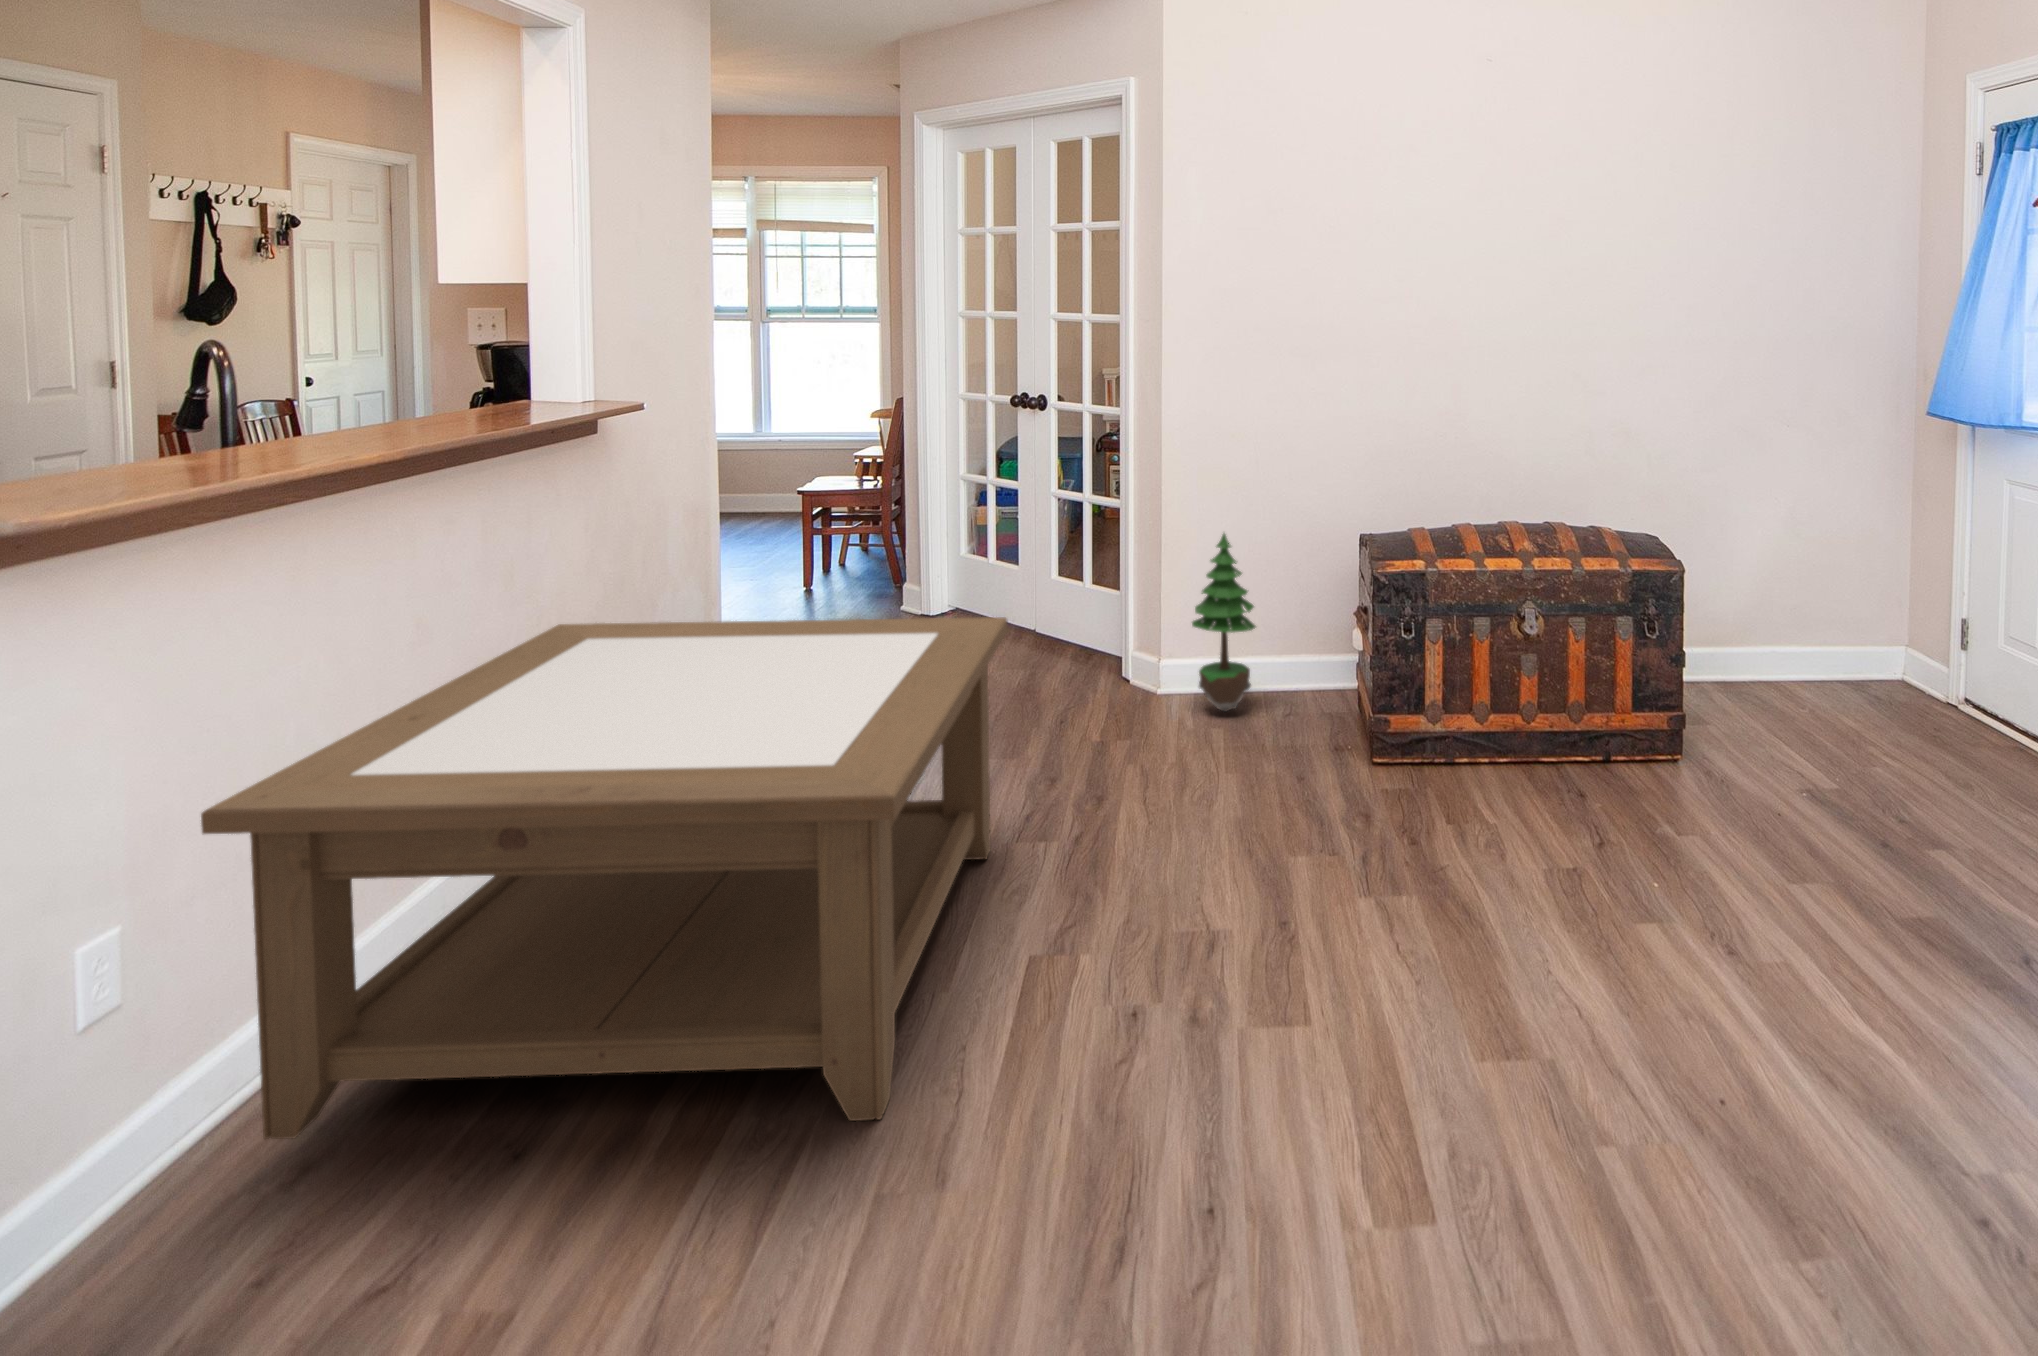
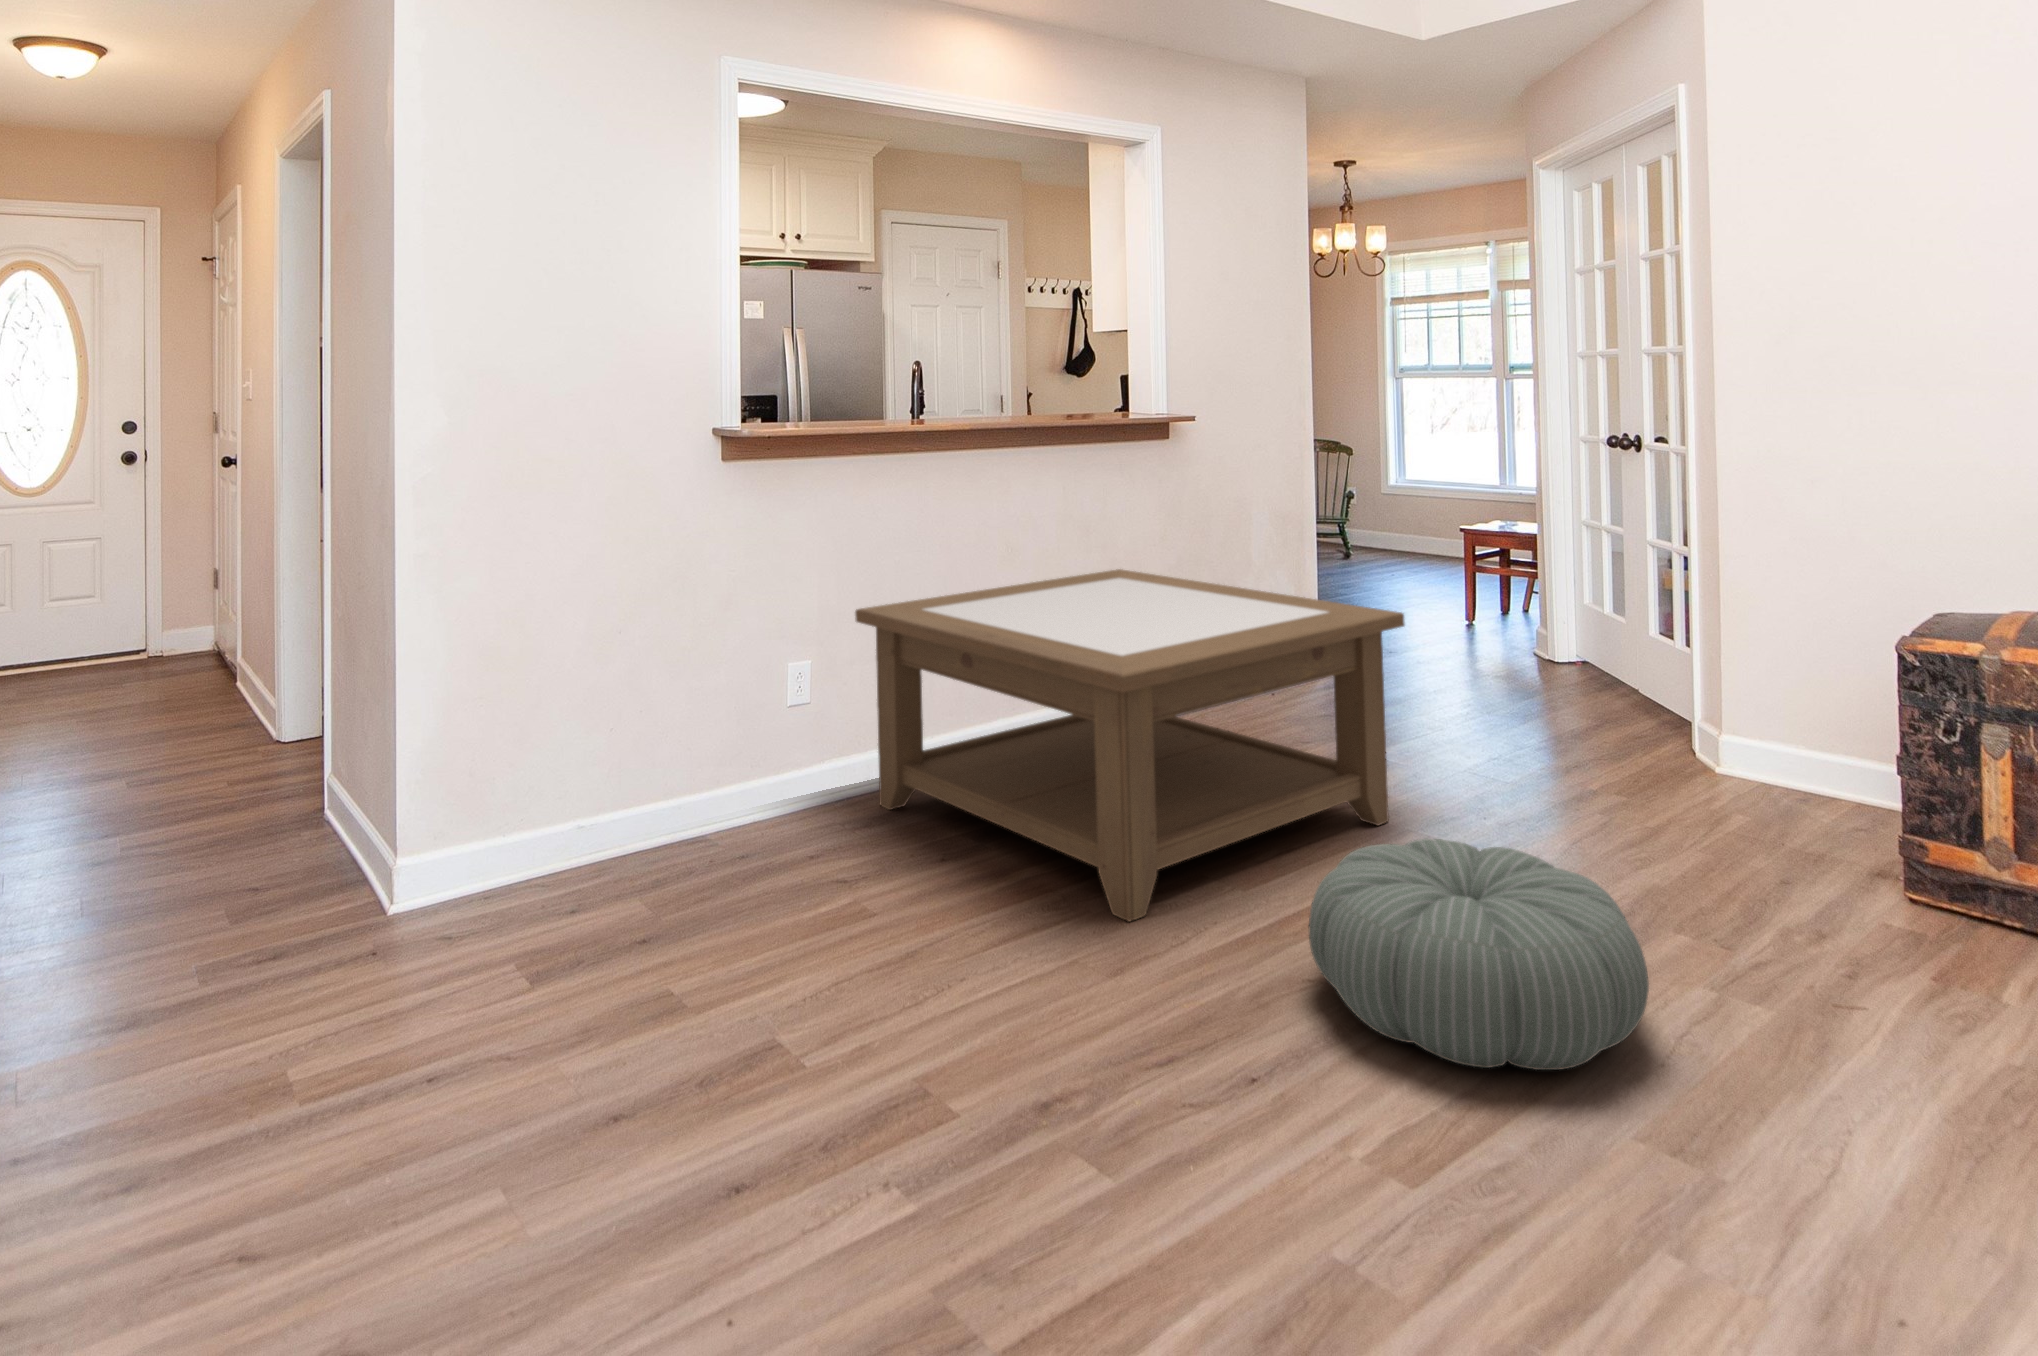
potted tree: present [1192,533,1256,712] -> none [1721,589,1813,801]
pouf: none [1124,846,1445,1102] -> present [1309,839,1649,1070]

